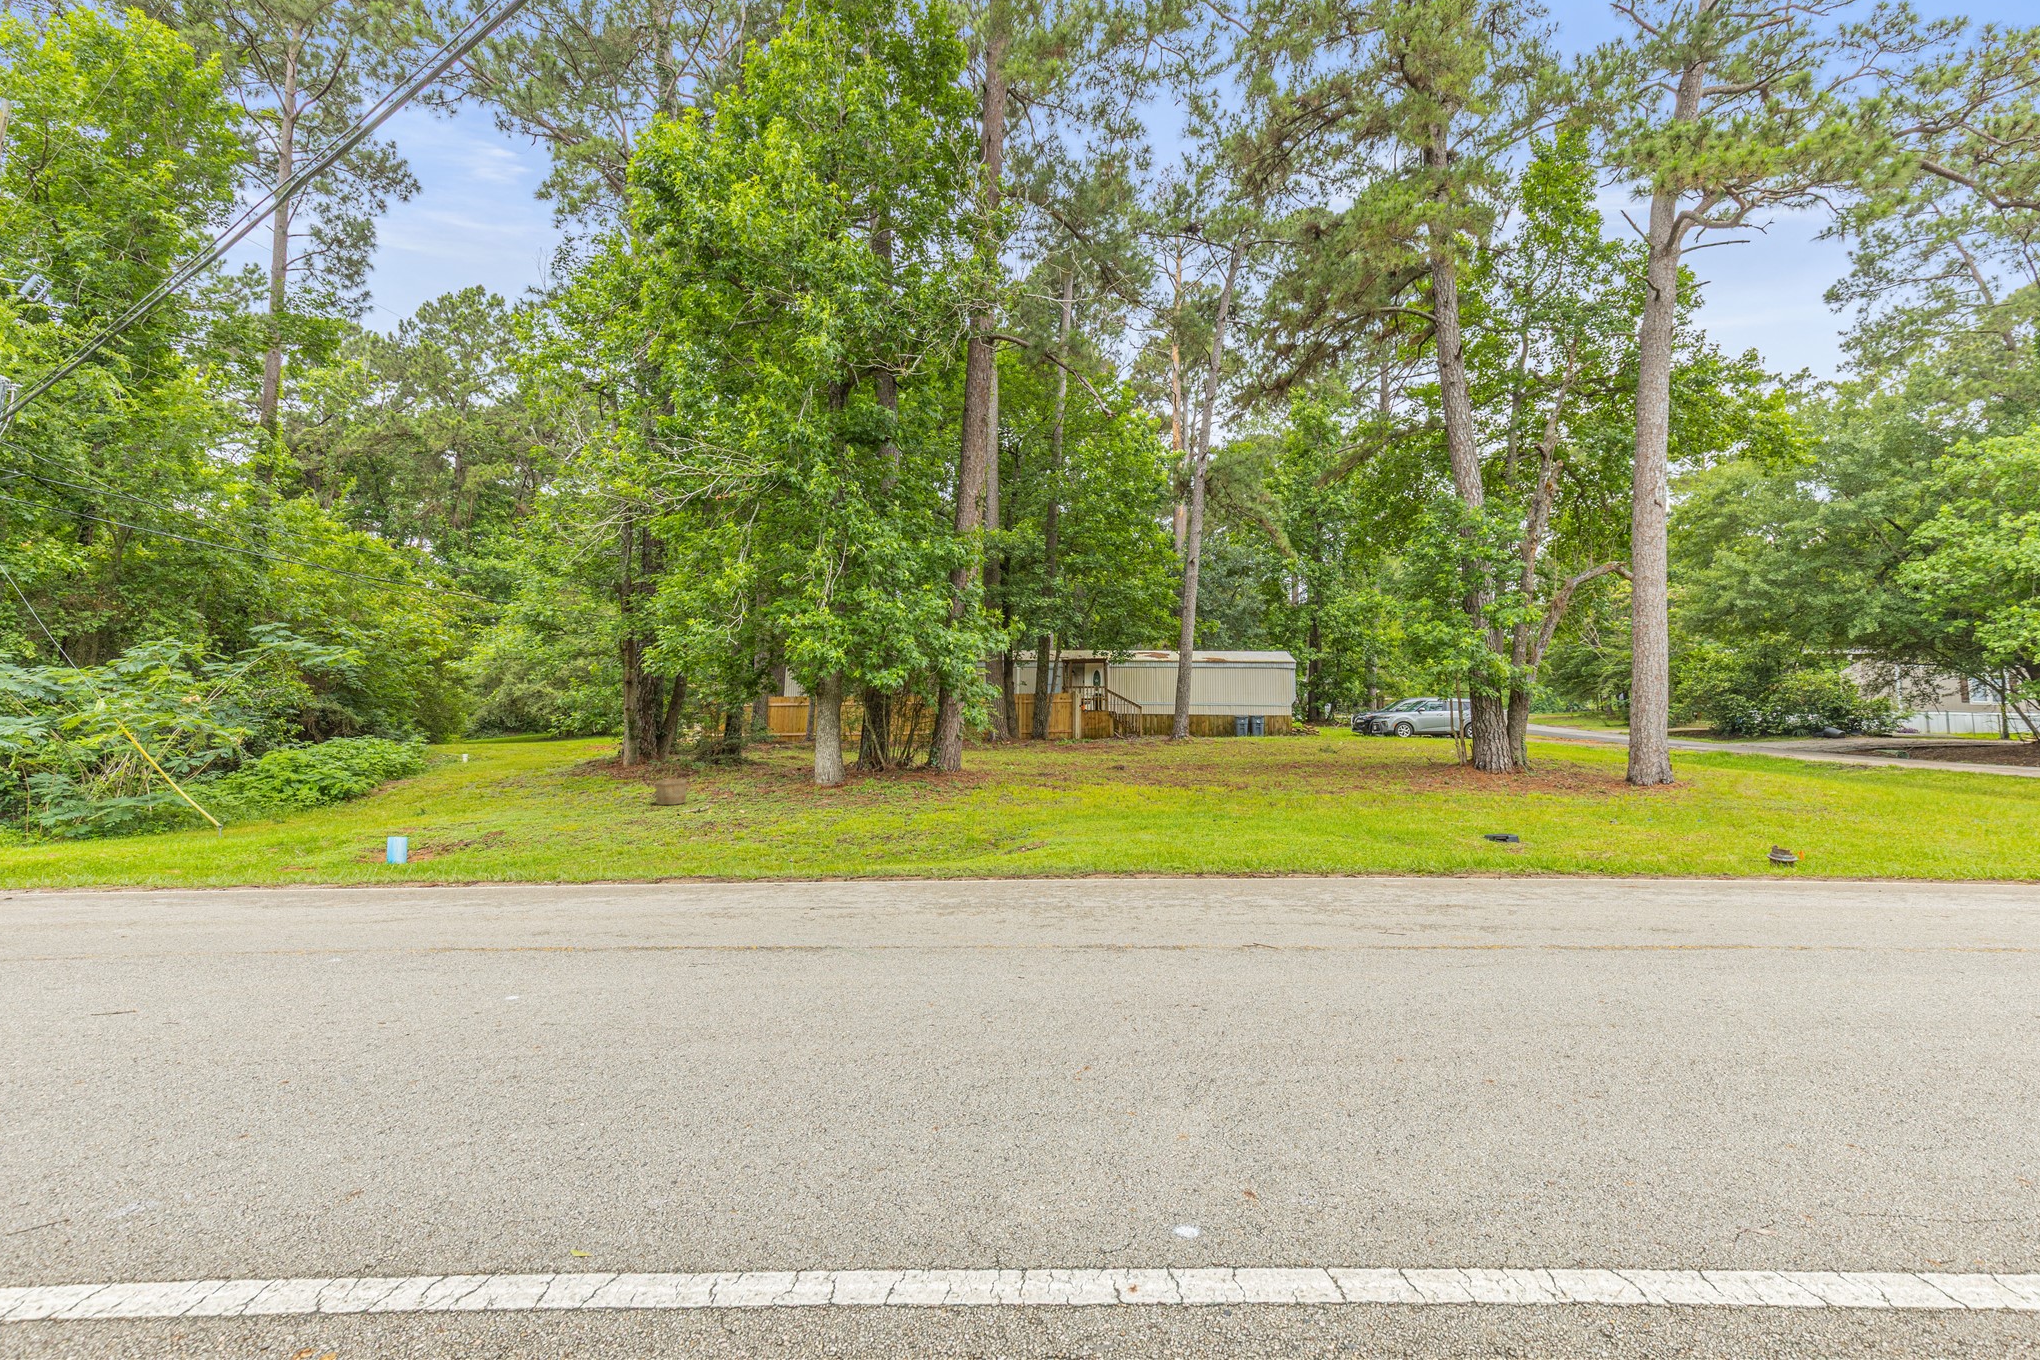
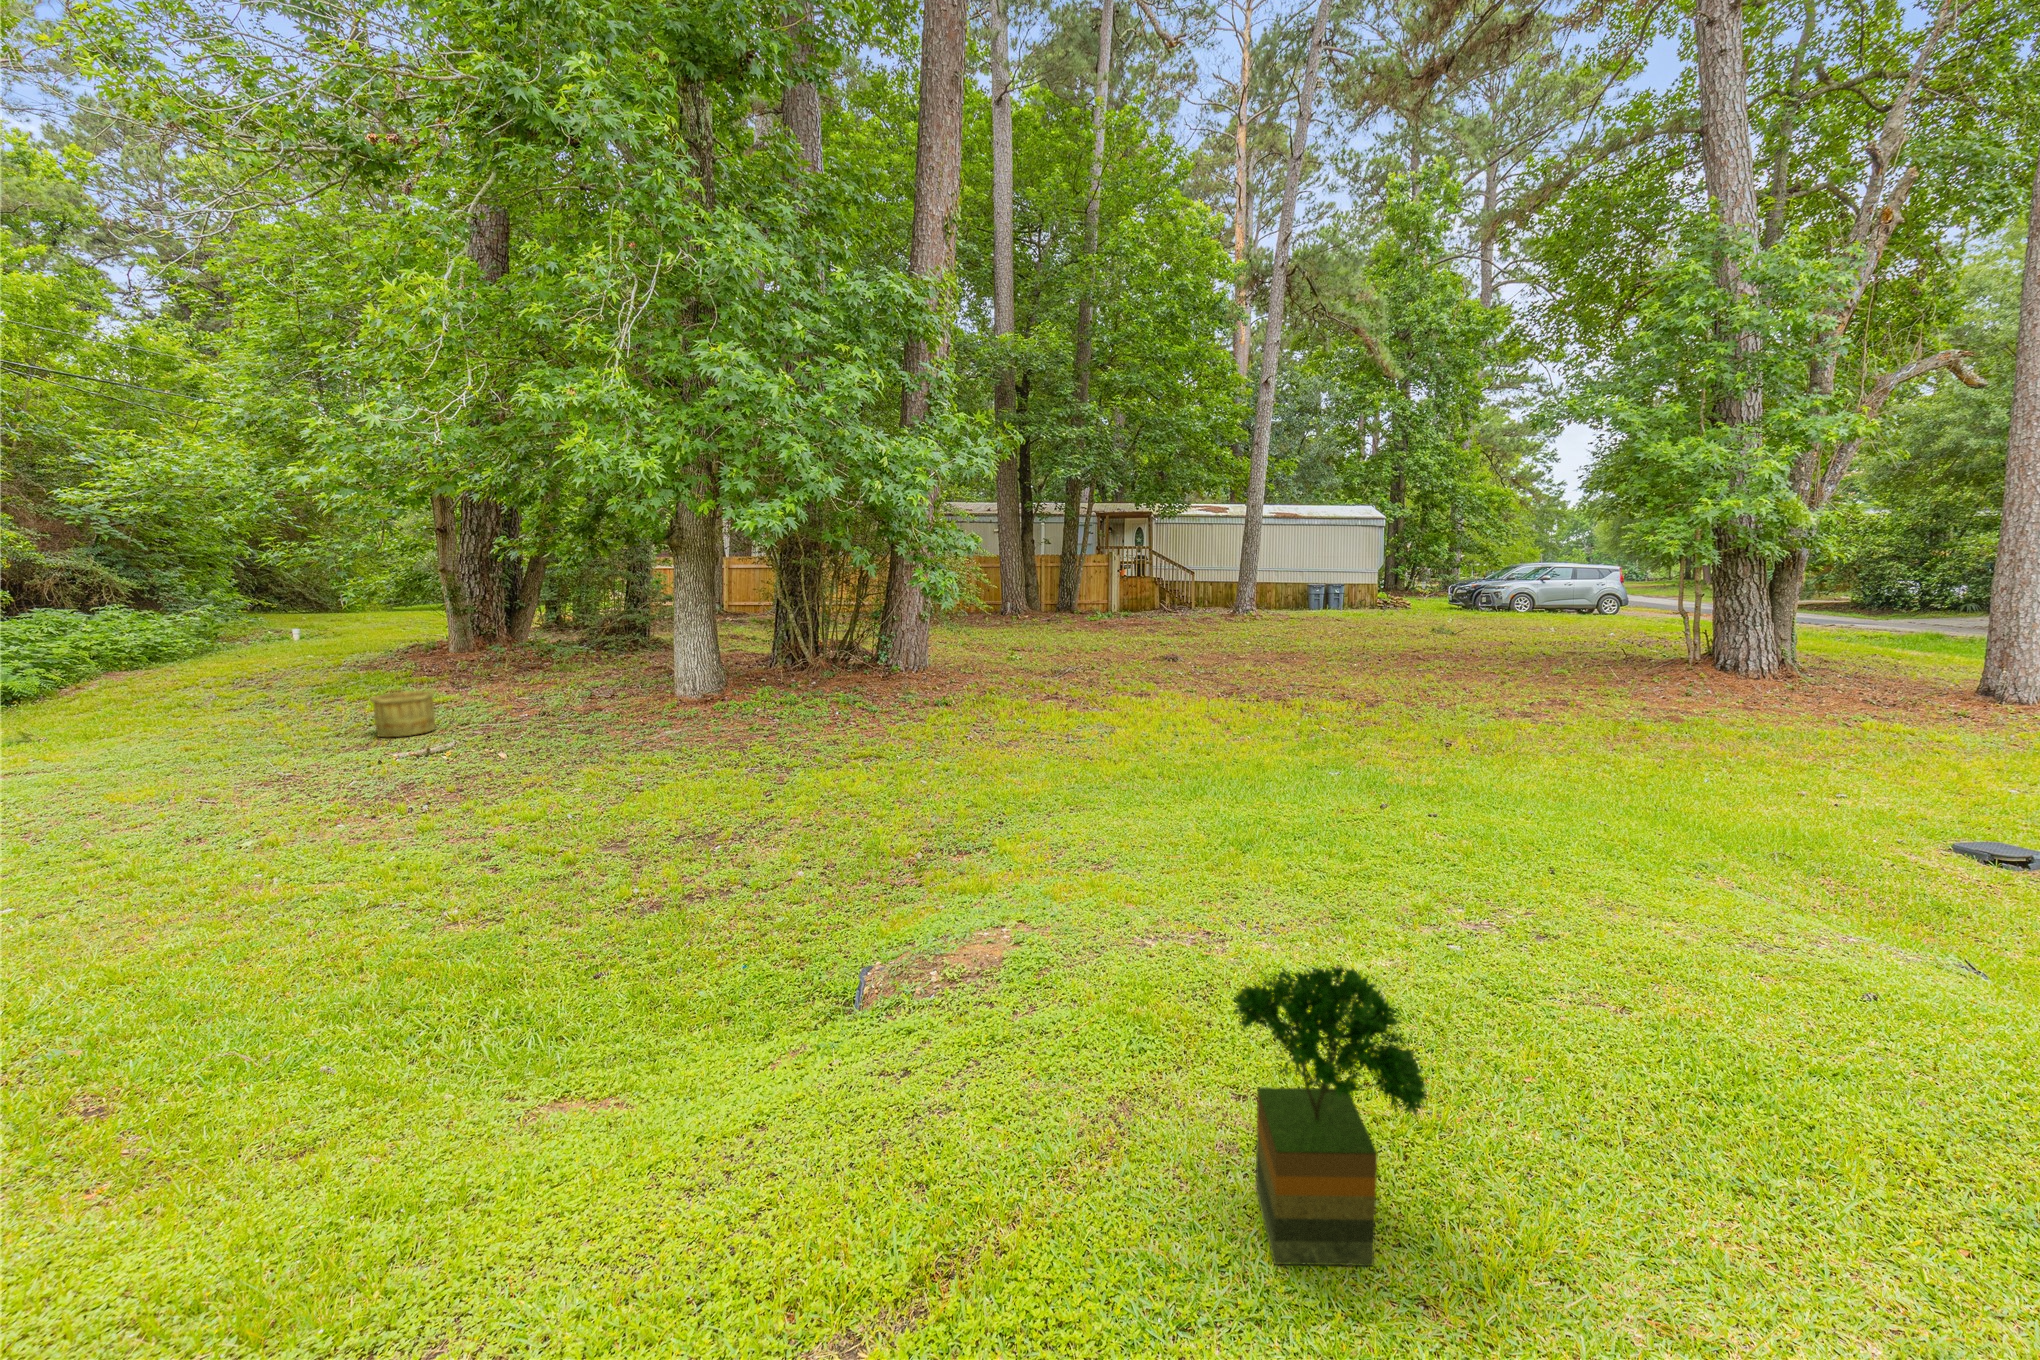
potted tree: none [1124,817,1174,893] -> present [1233,966,1427,1266]

